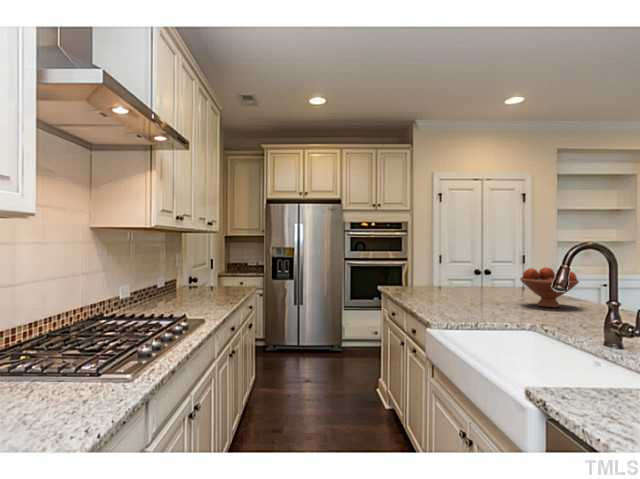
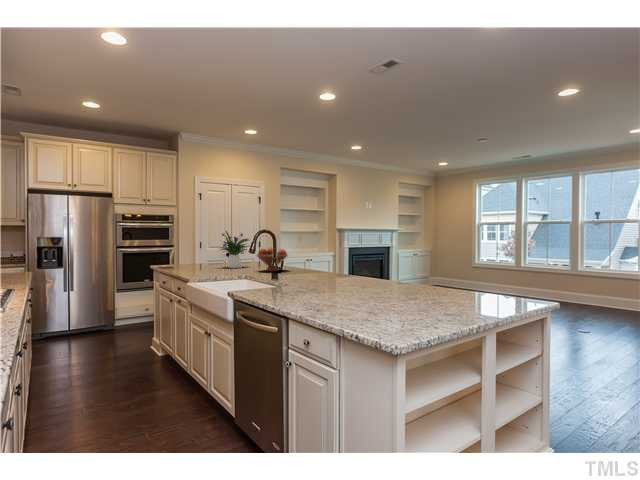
flower arrangement: none [456,240,509,295] -> present [221,231,249,268]

